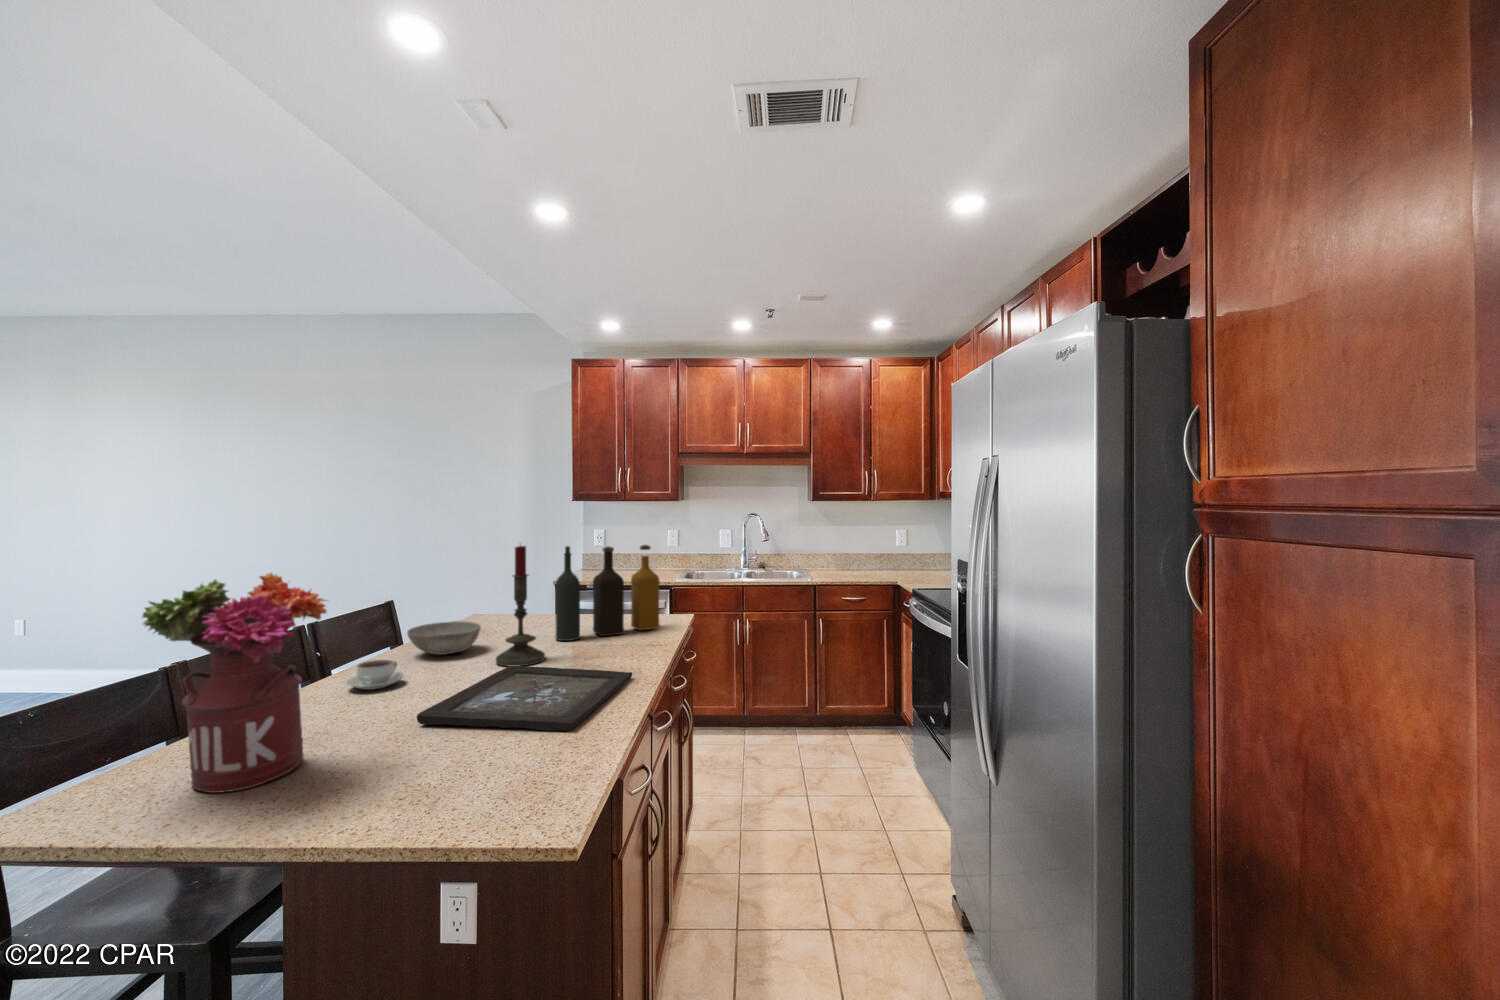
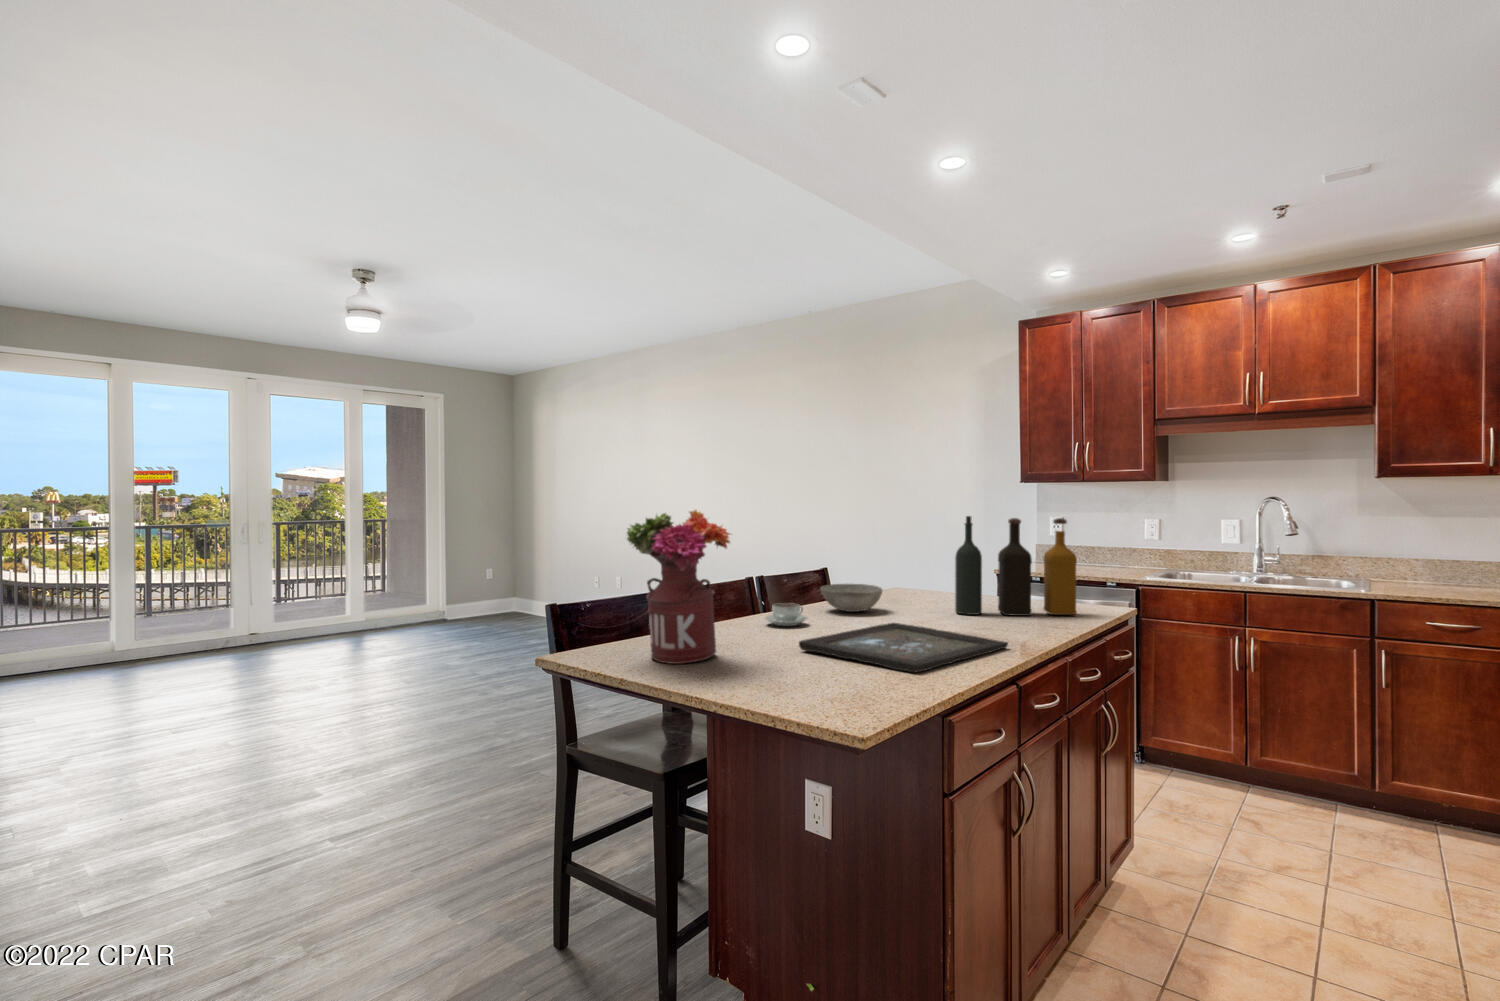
candle: present [496,546,545,667] -> none [888,506,935,627]

